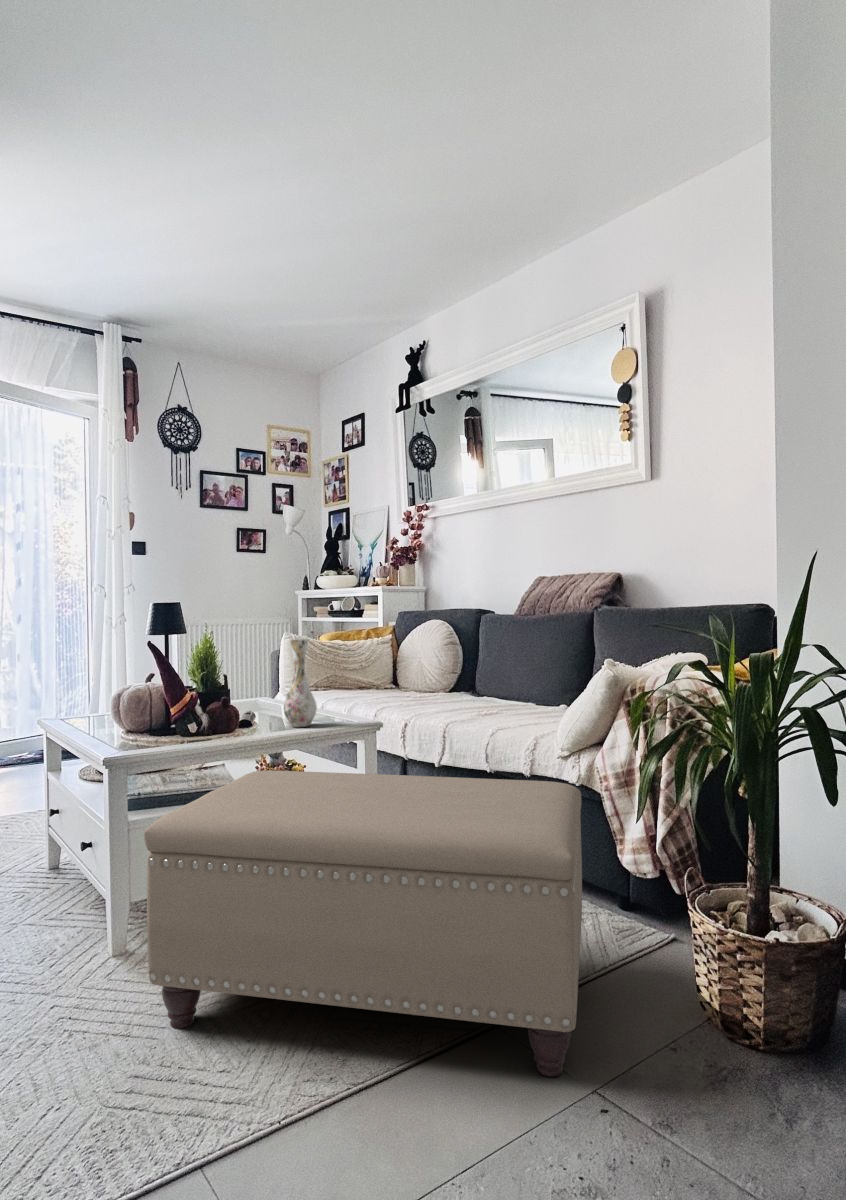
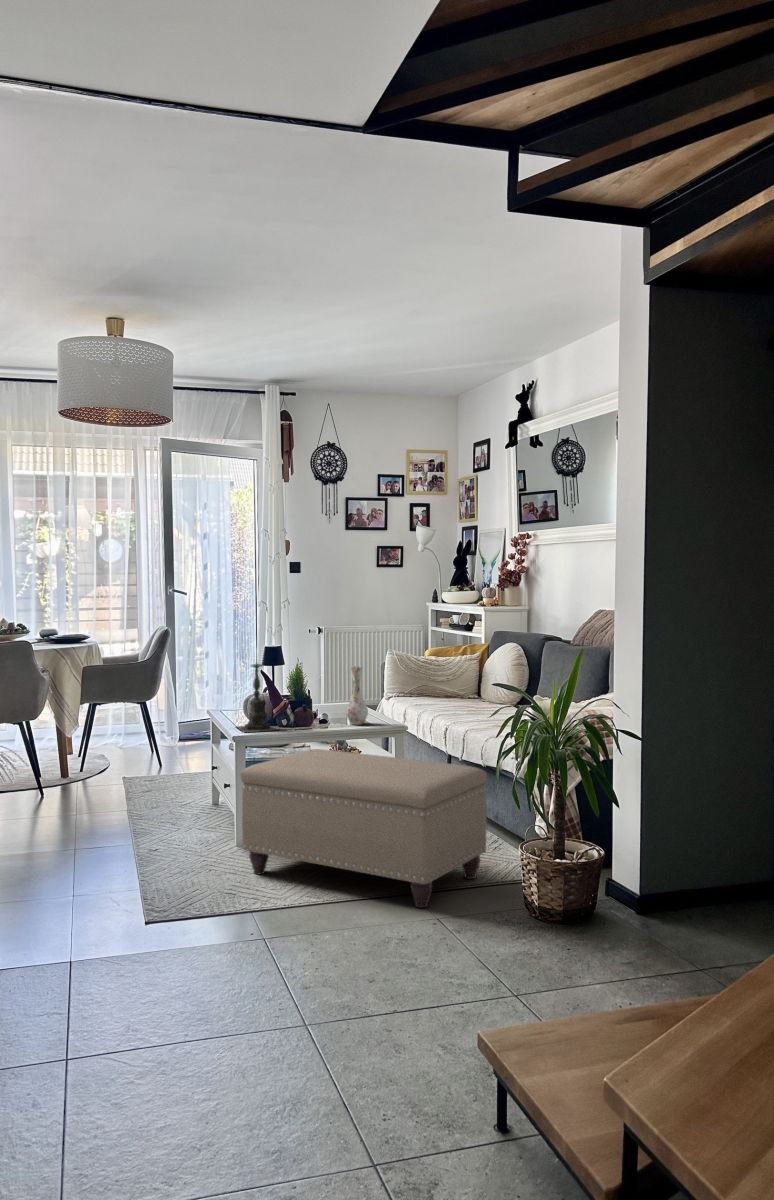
candle holder: none [104,619,186,751] -> present [237,662,277,732]

